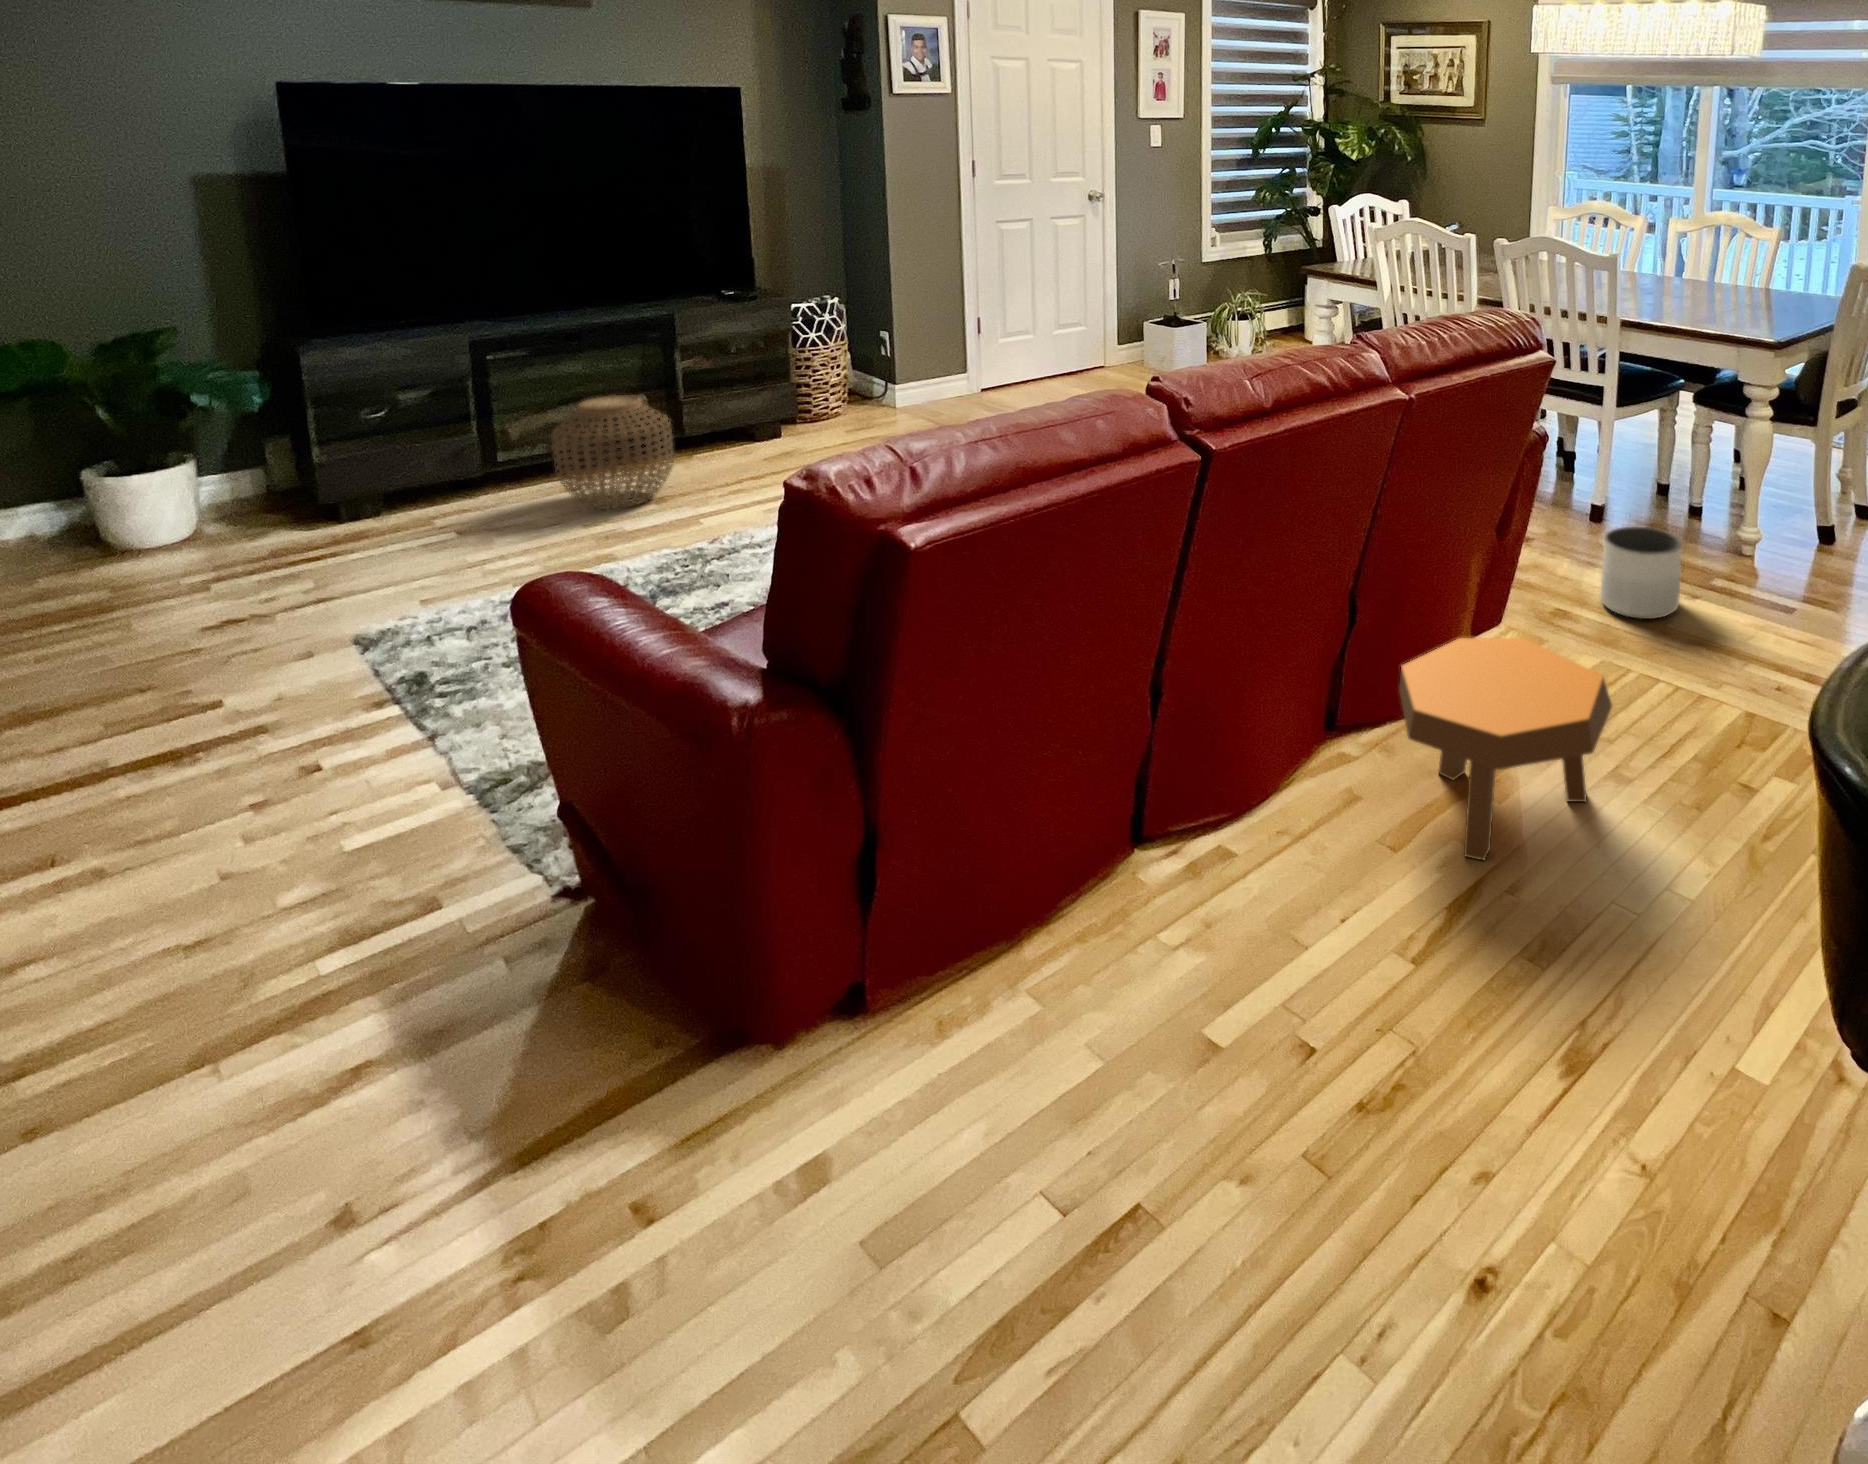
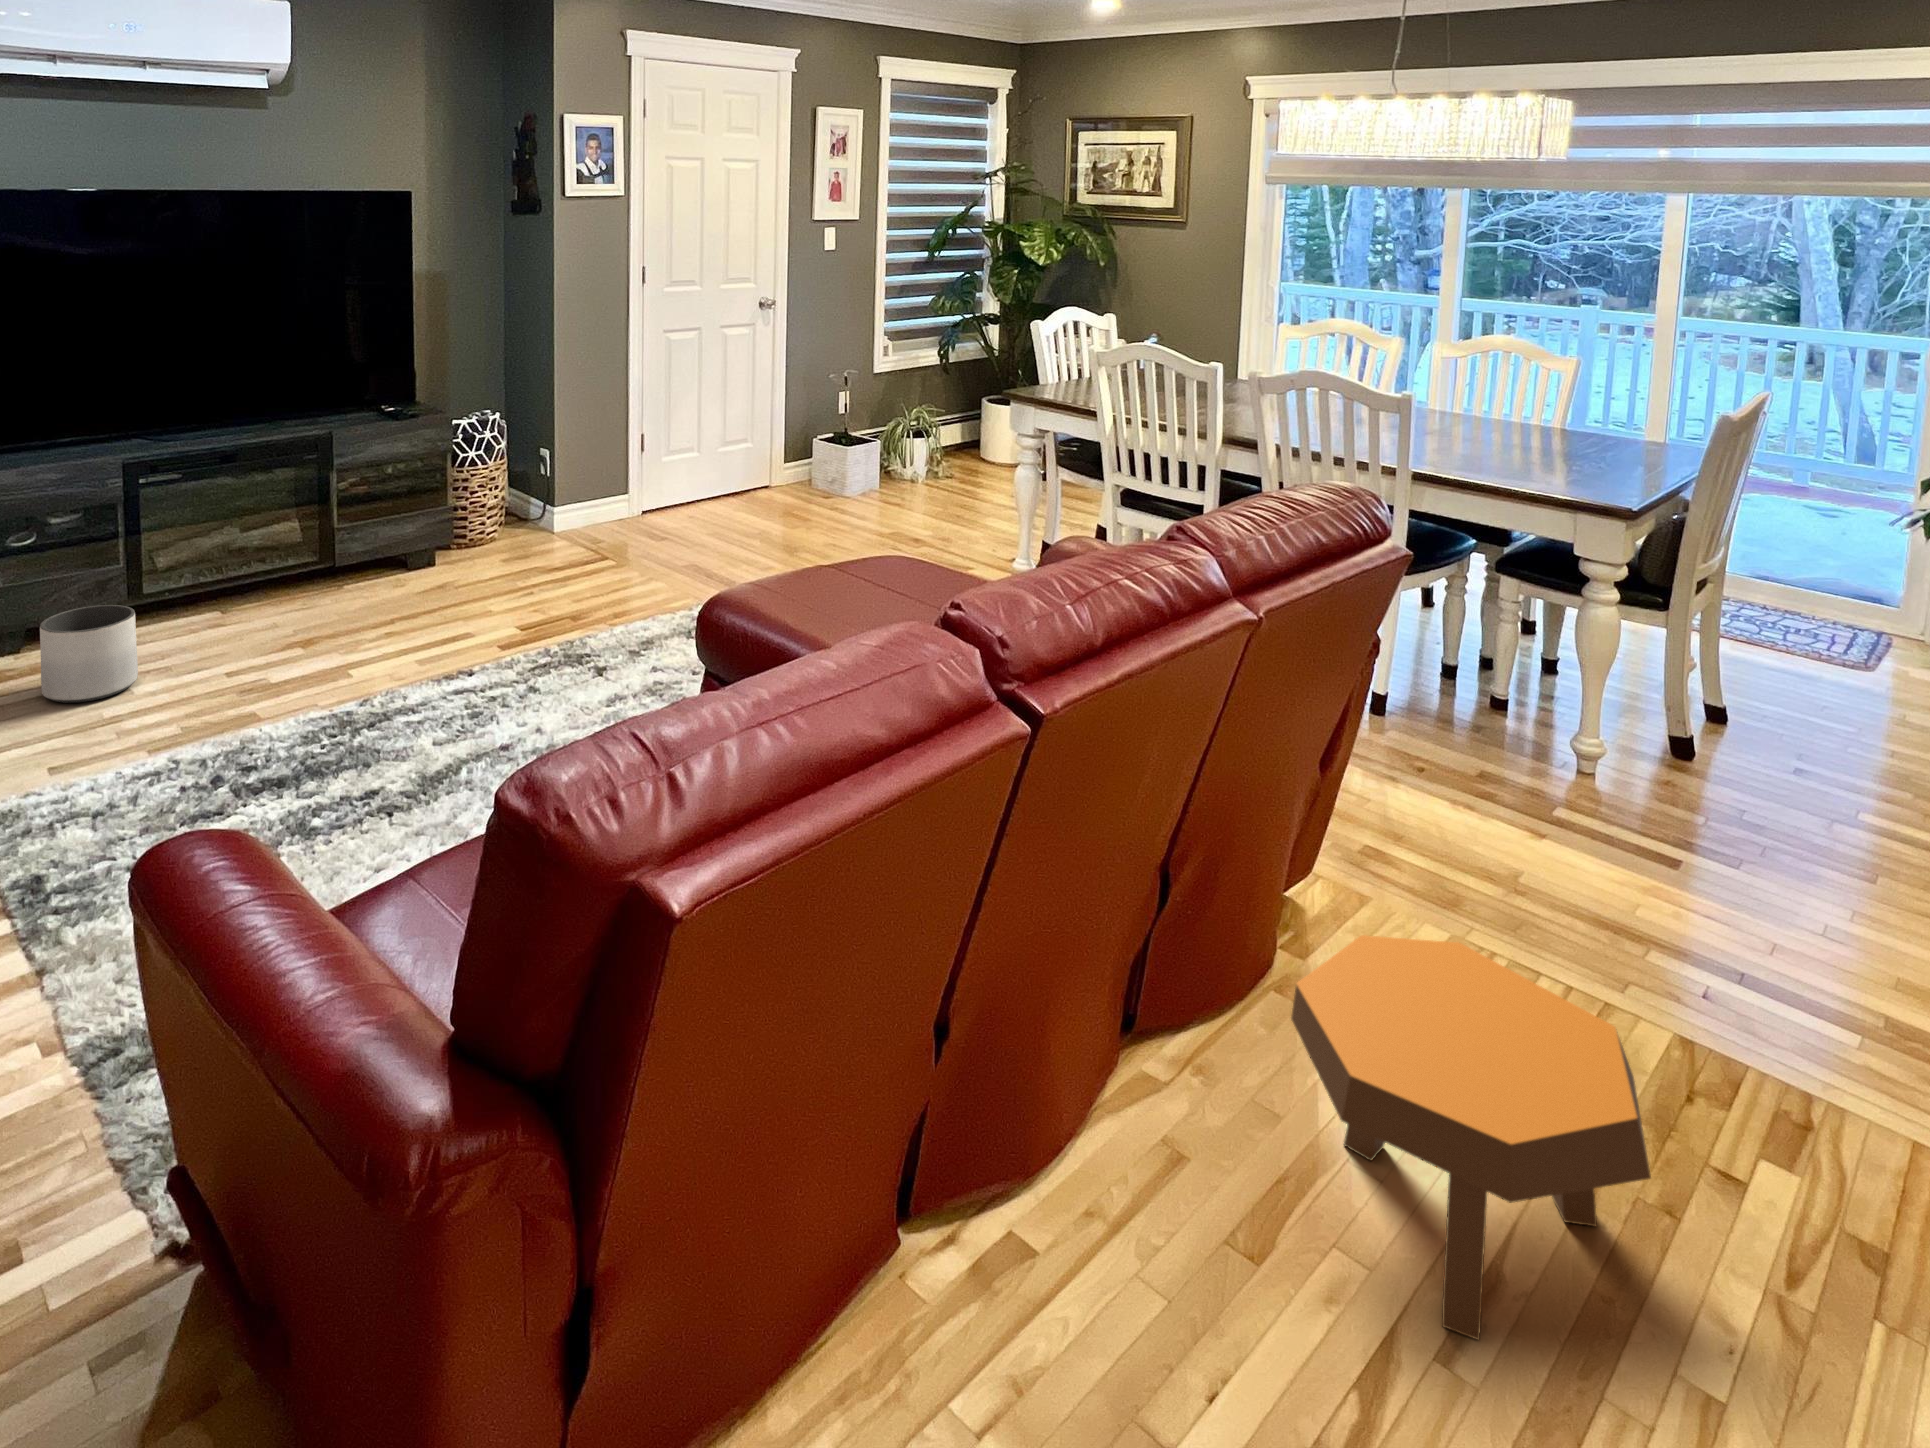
woven basket: present [552,395,674,509] -> none [203,522,326,652]
planter: present [1600,527,1682,619] -> present [40,605,138,703]

